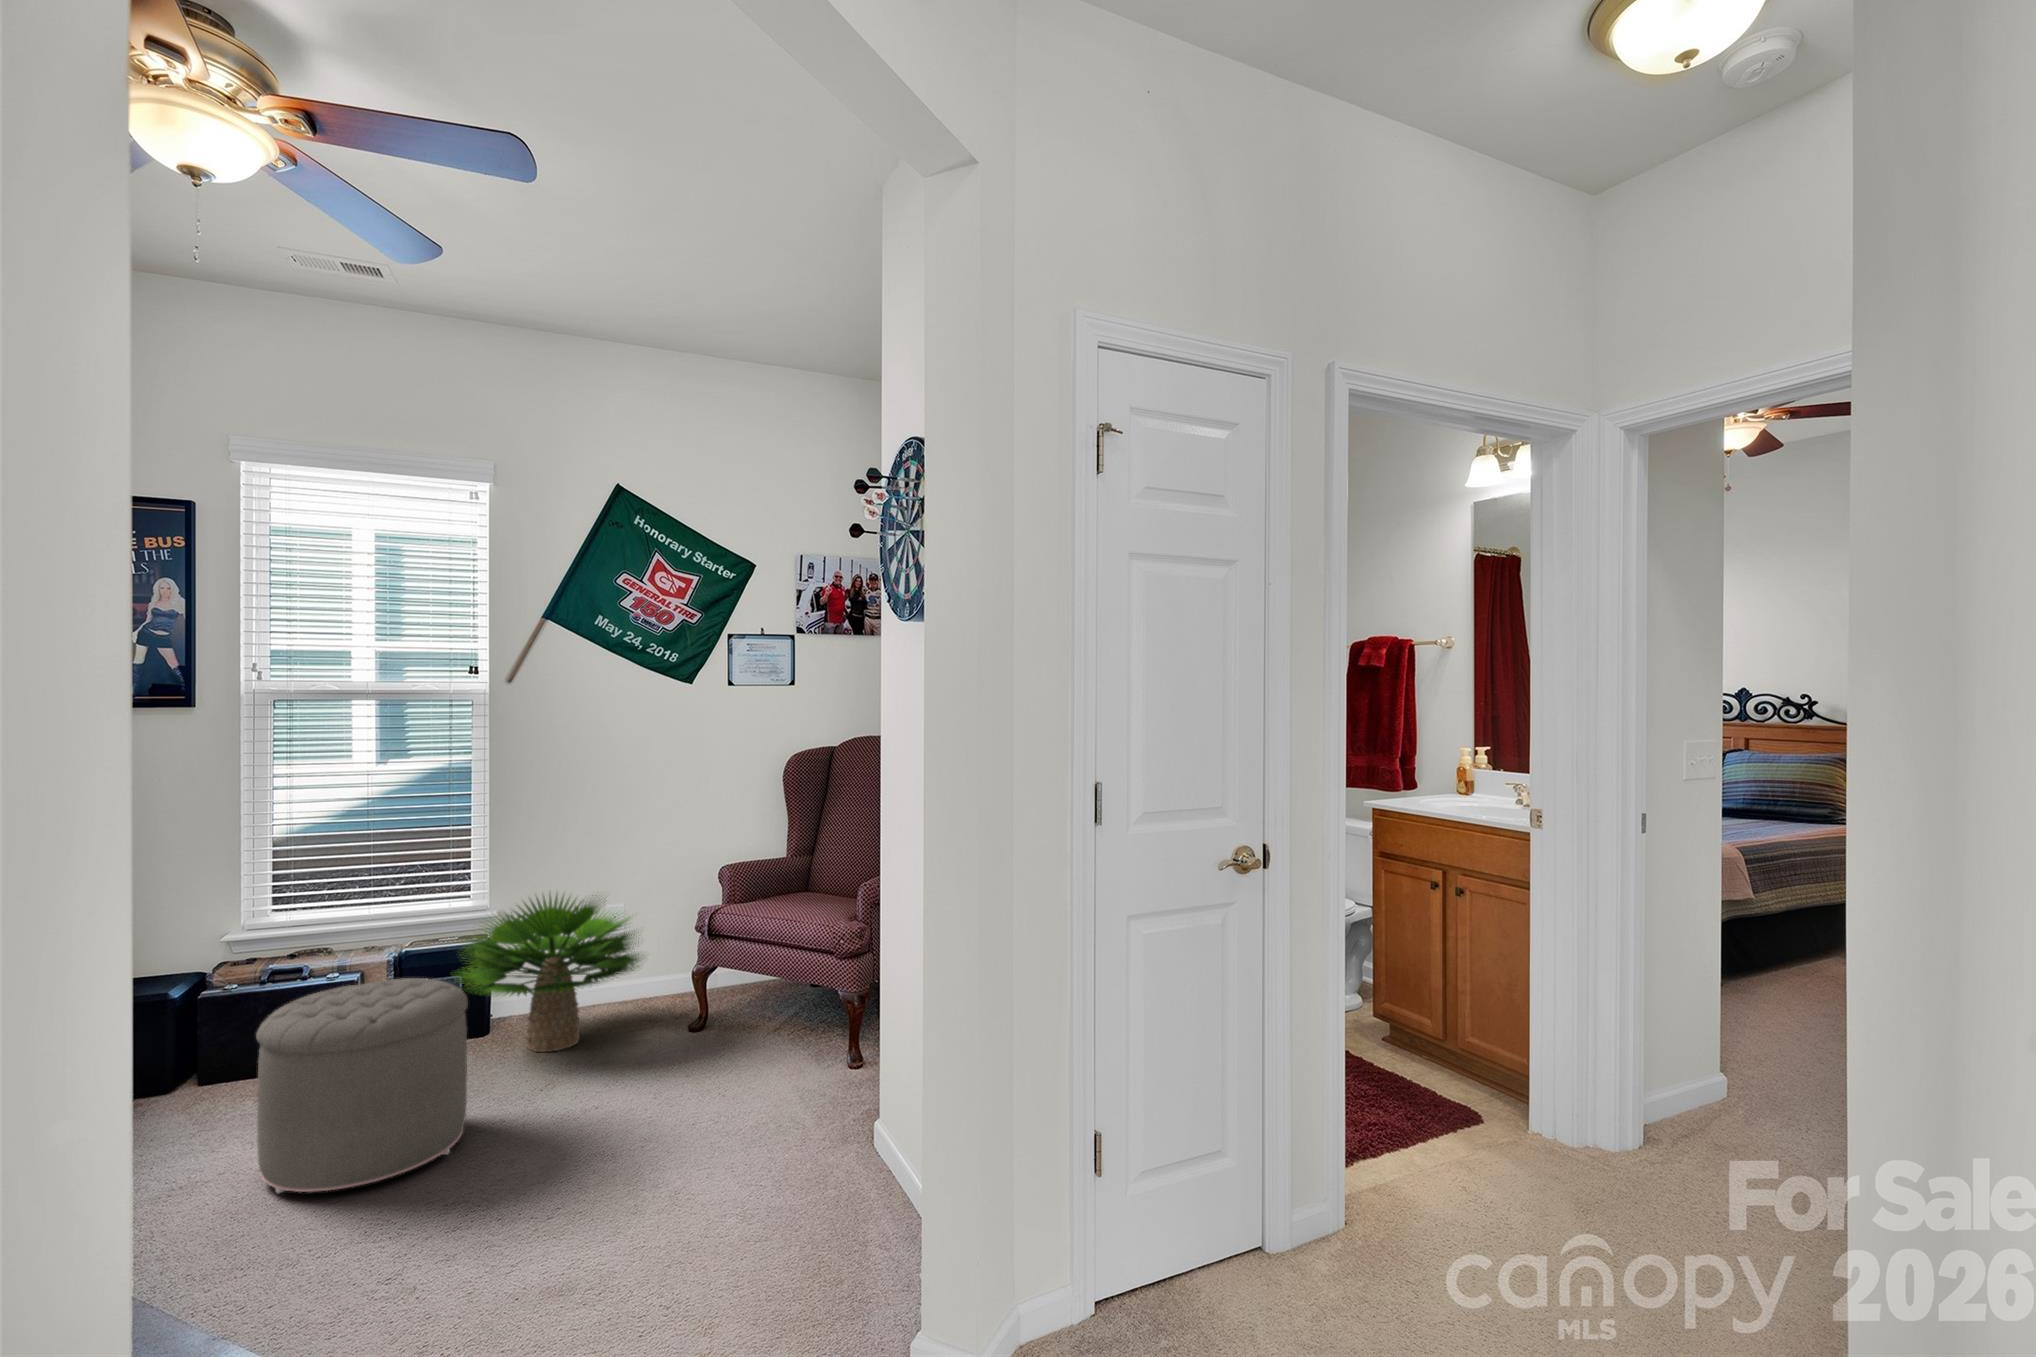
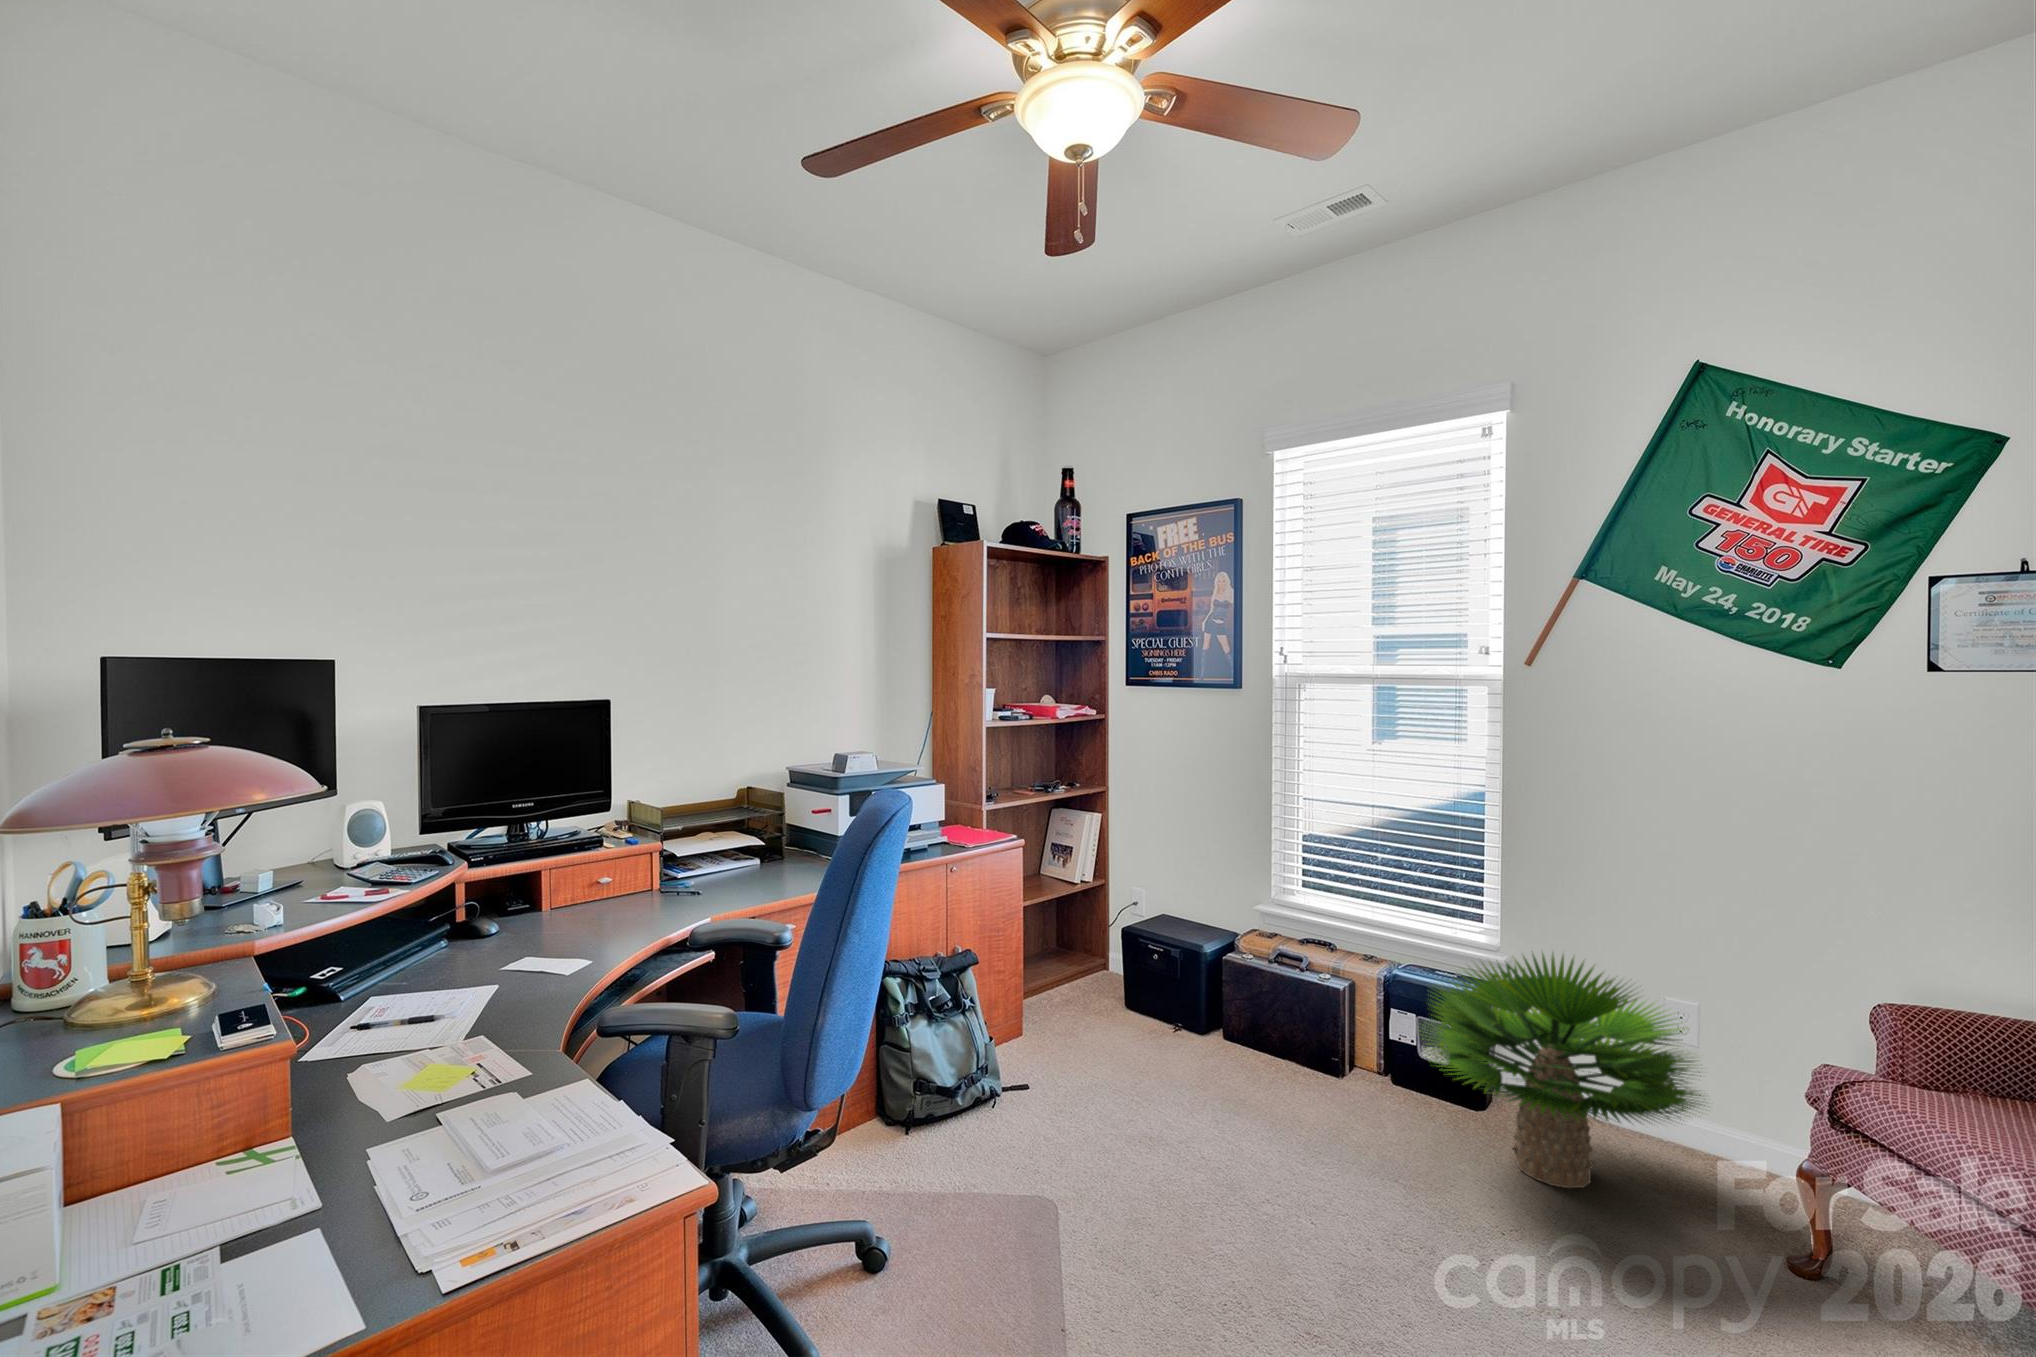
ottoman: present [256,978,468,1193] -> none [1152,998,1364,1266]

